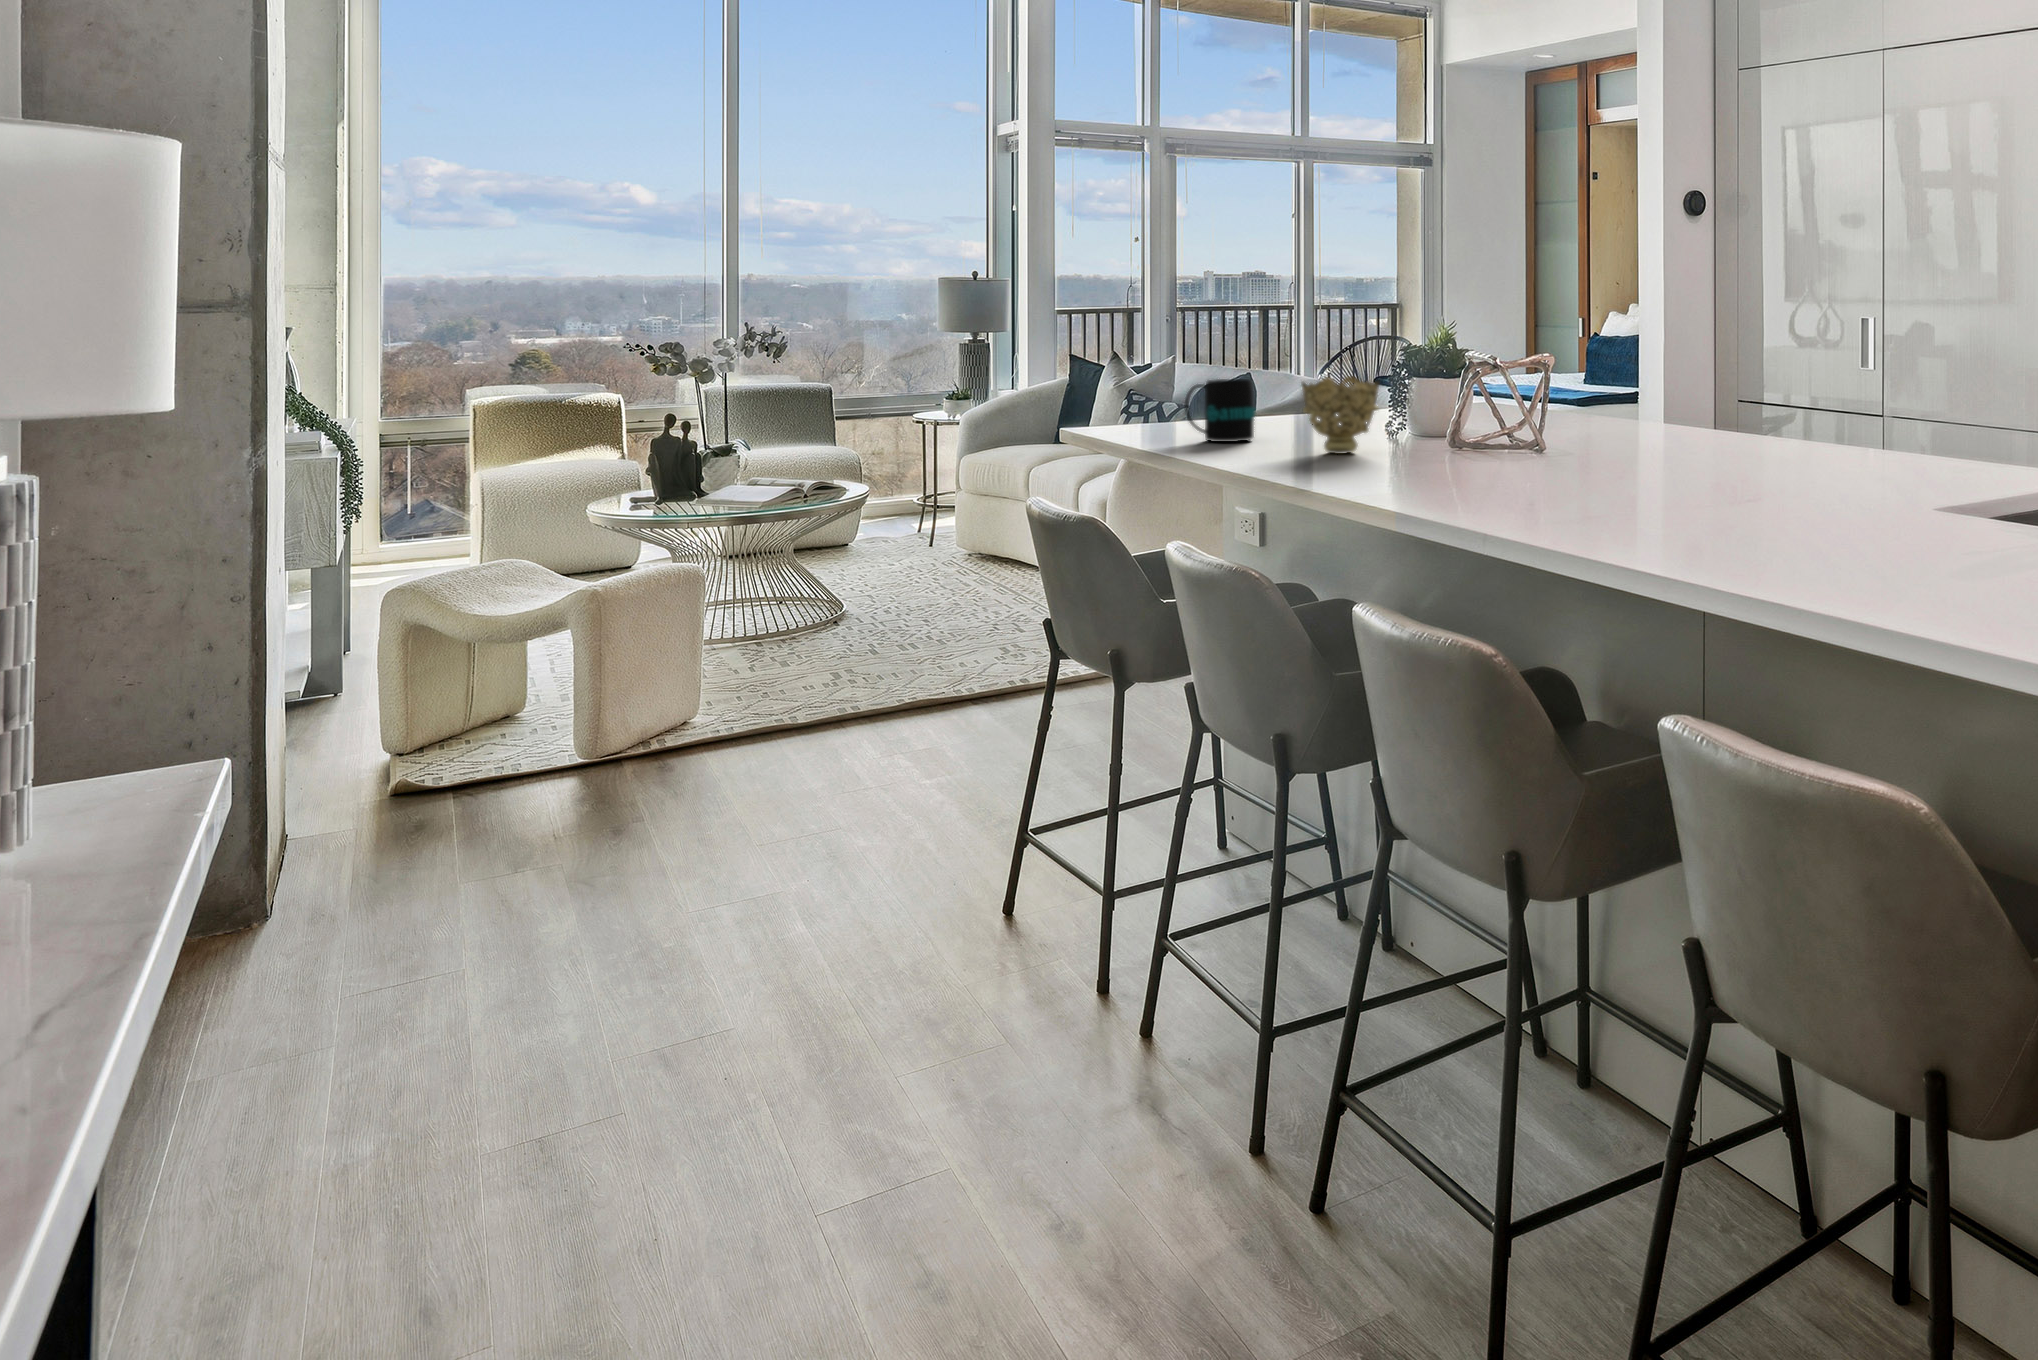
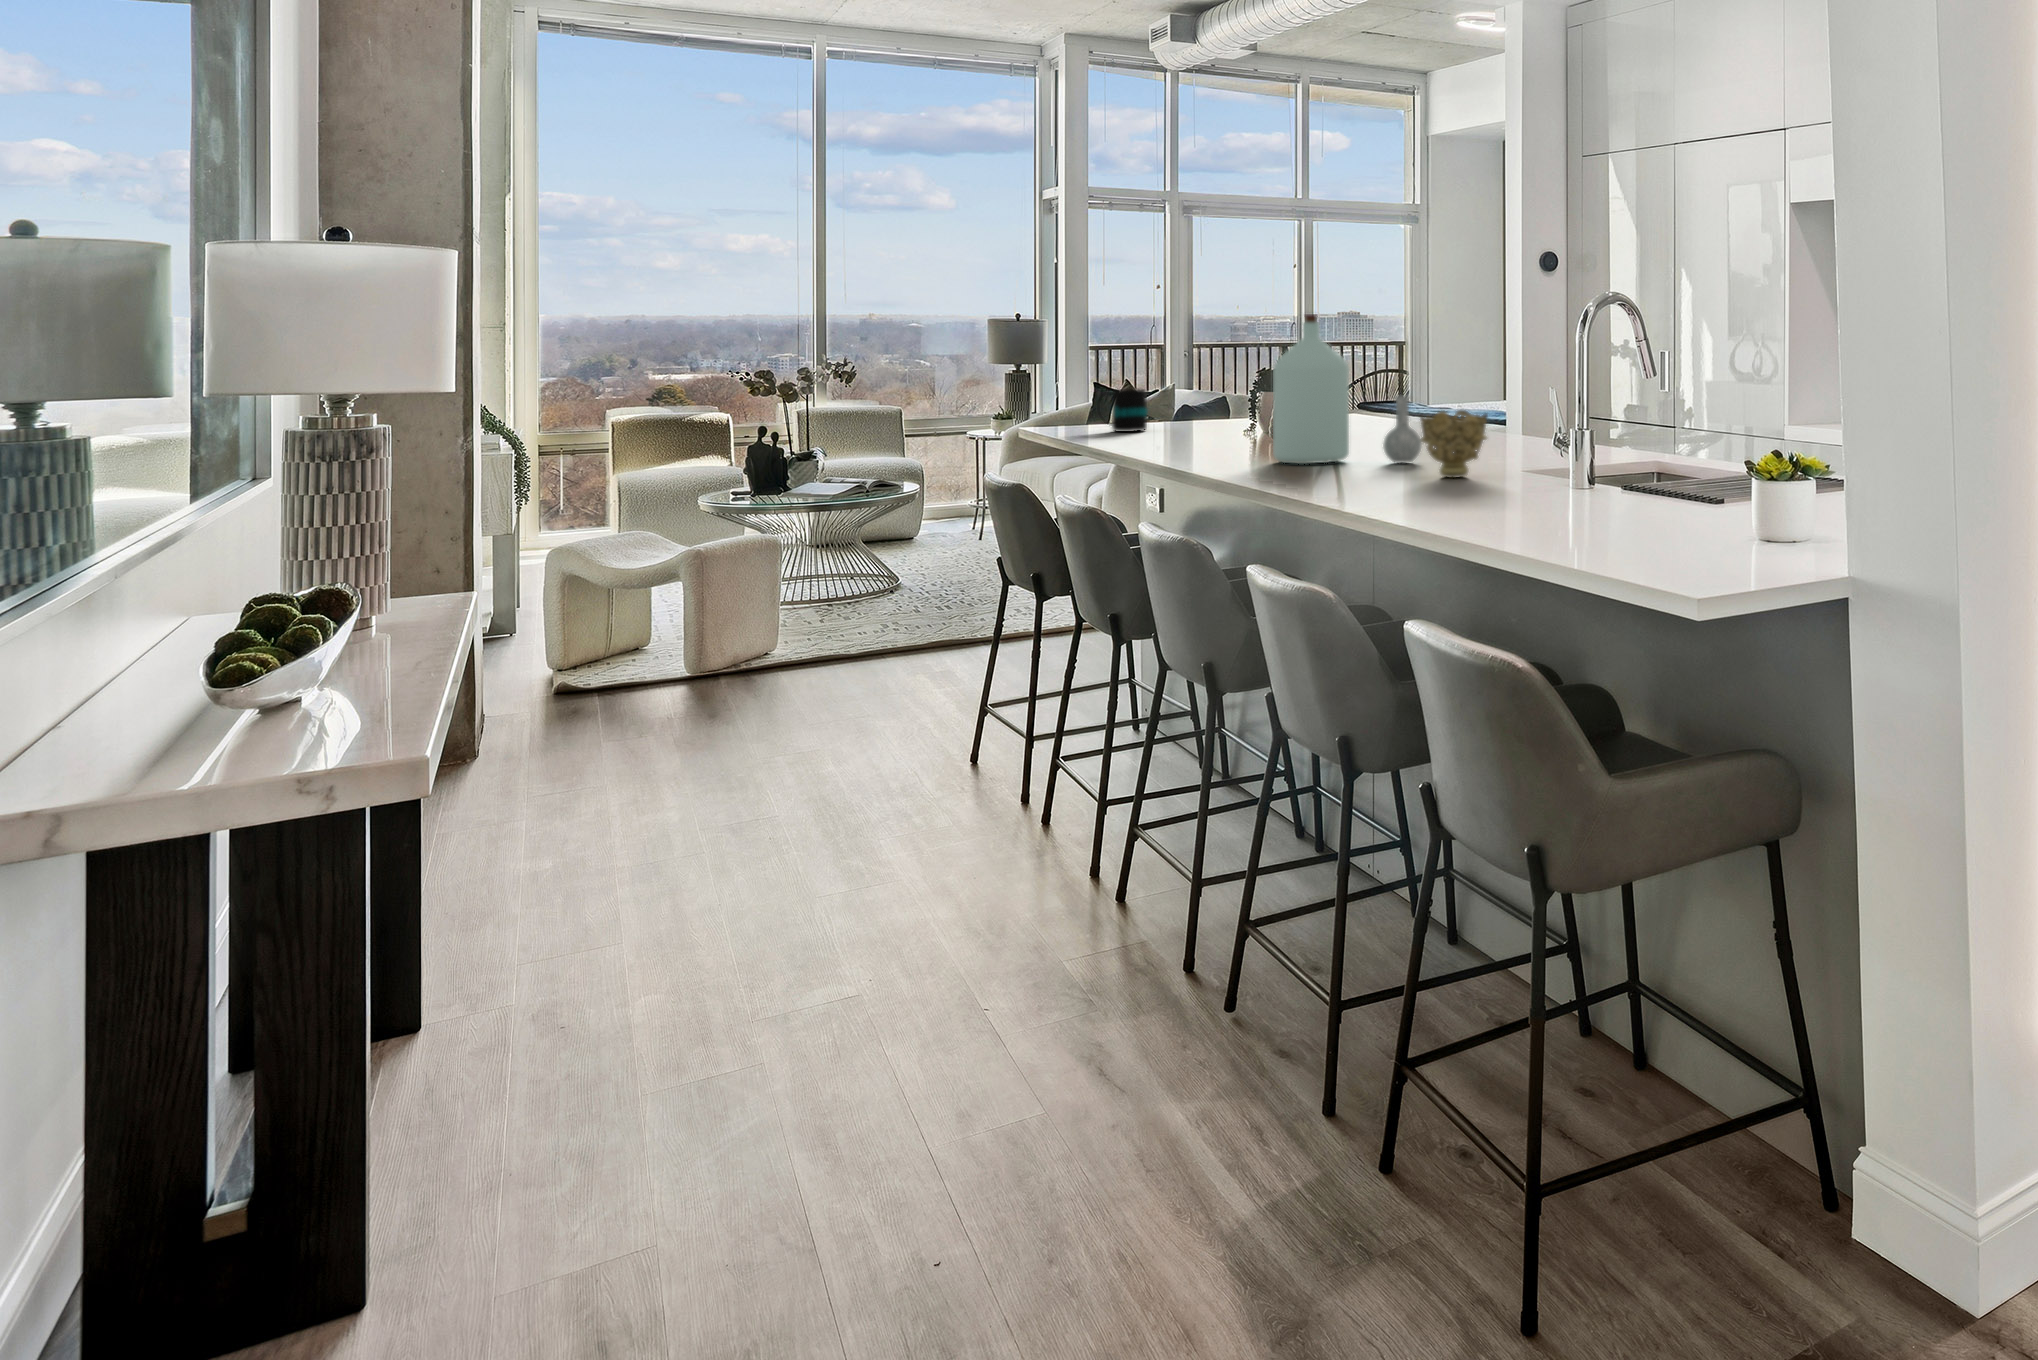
bottle: none [1532,272,1765,510] -> present [1273,314,1422,464]
decorative bowl: present [1302,376,1380,454] -> present [1420,410,1488,478]

